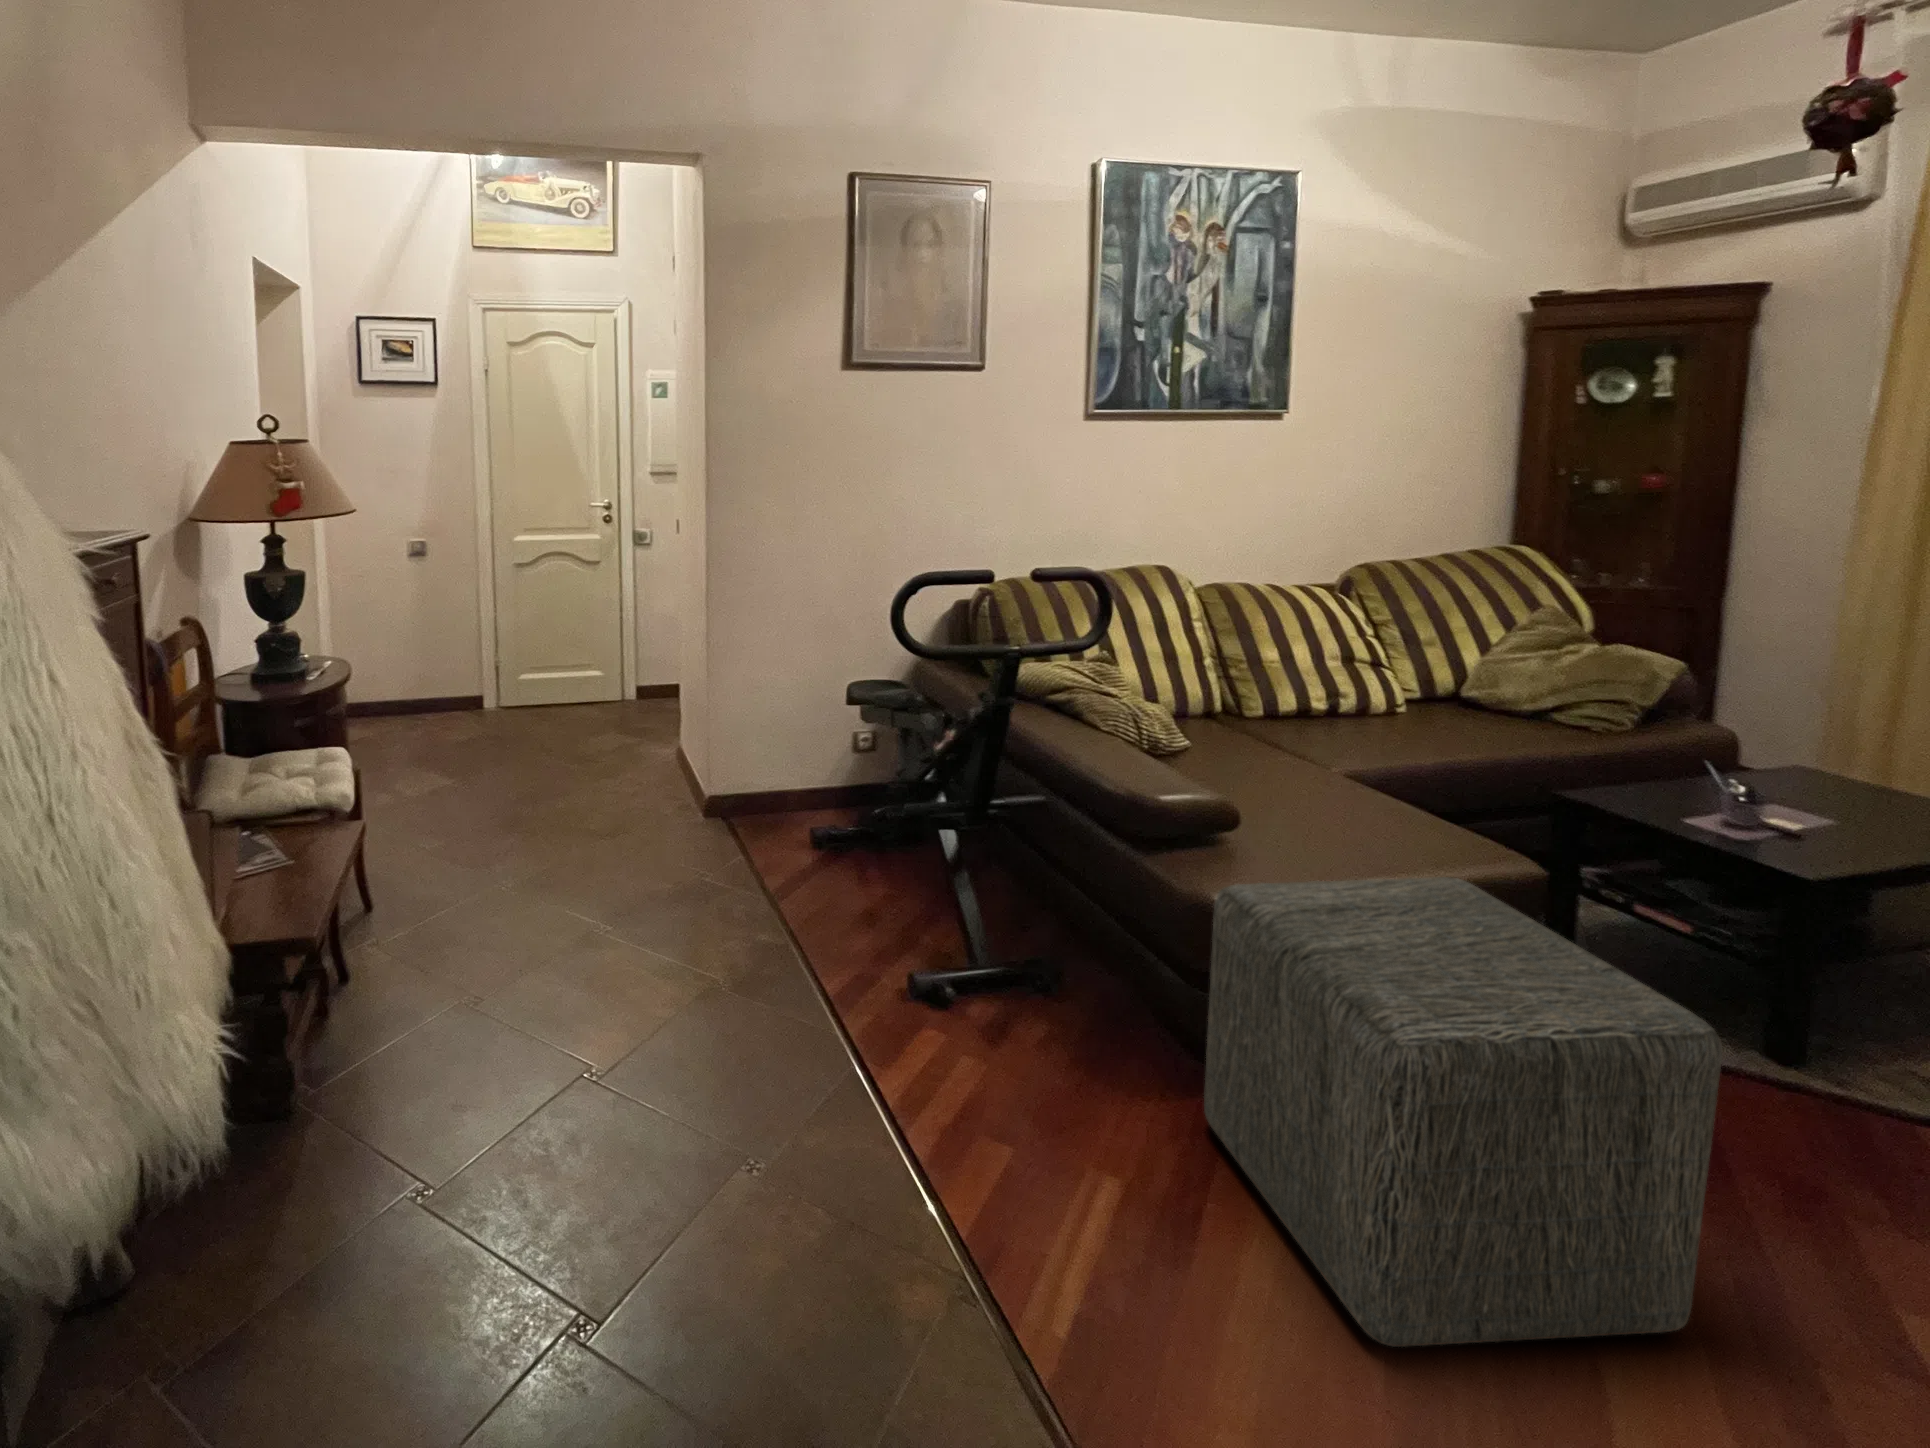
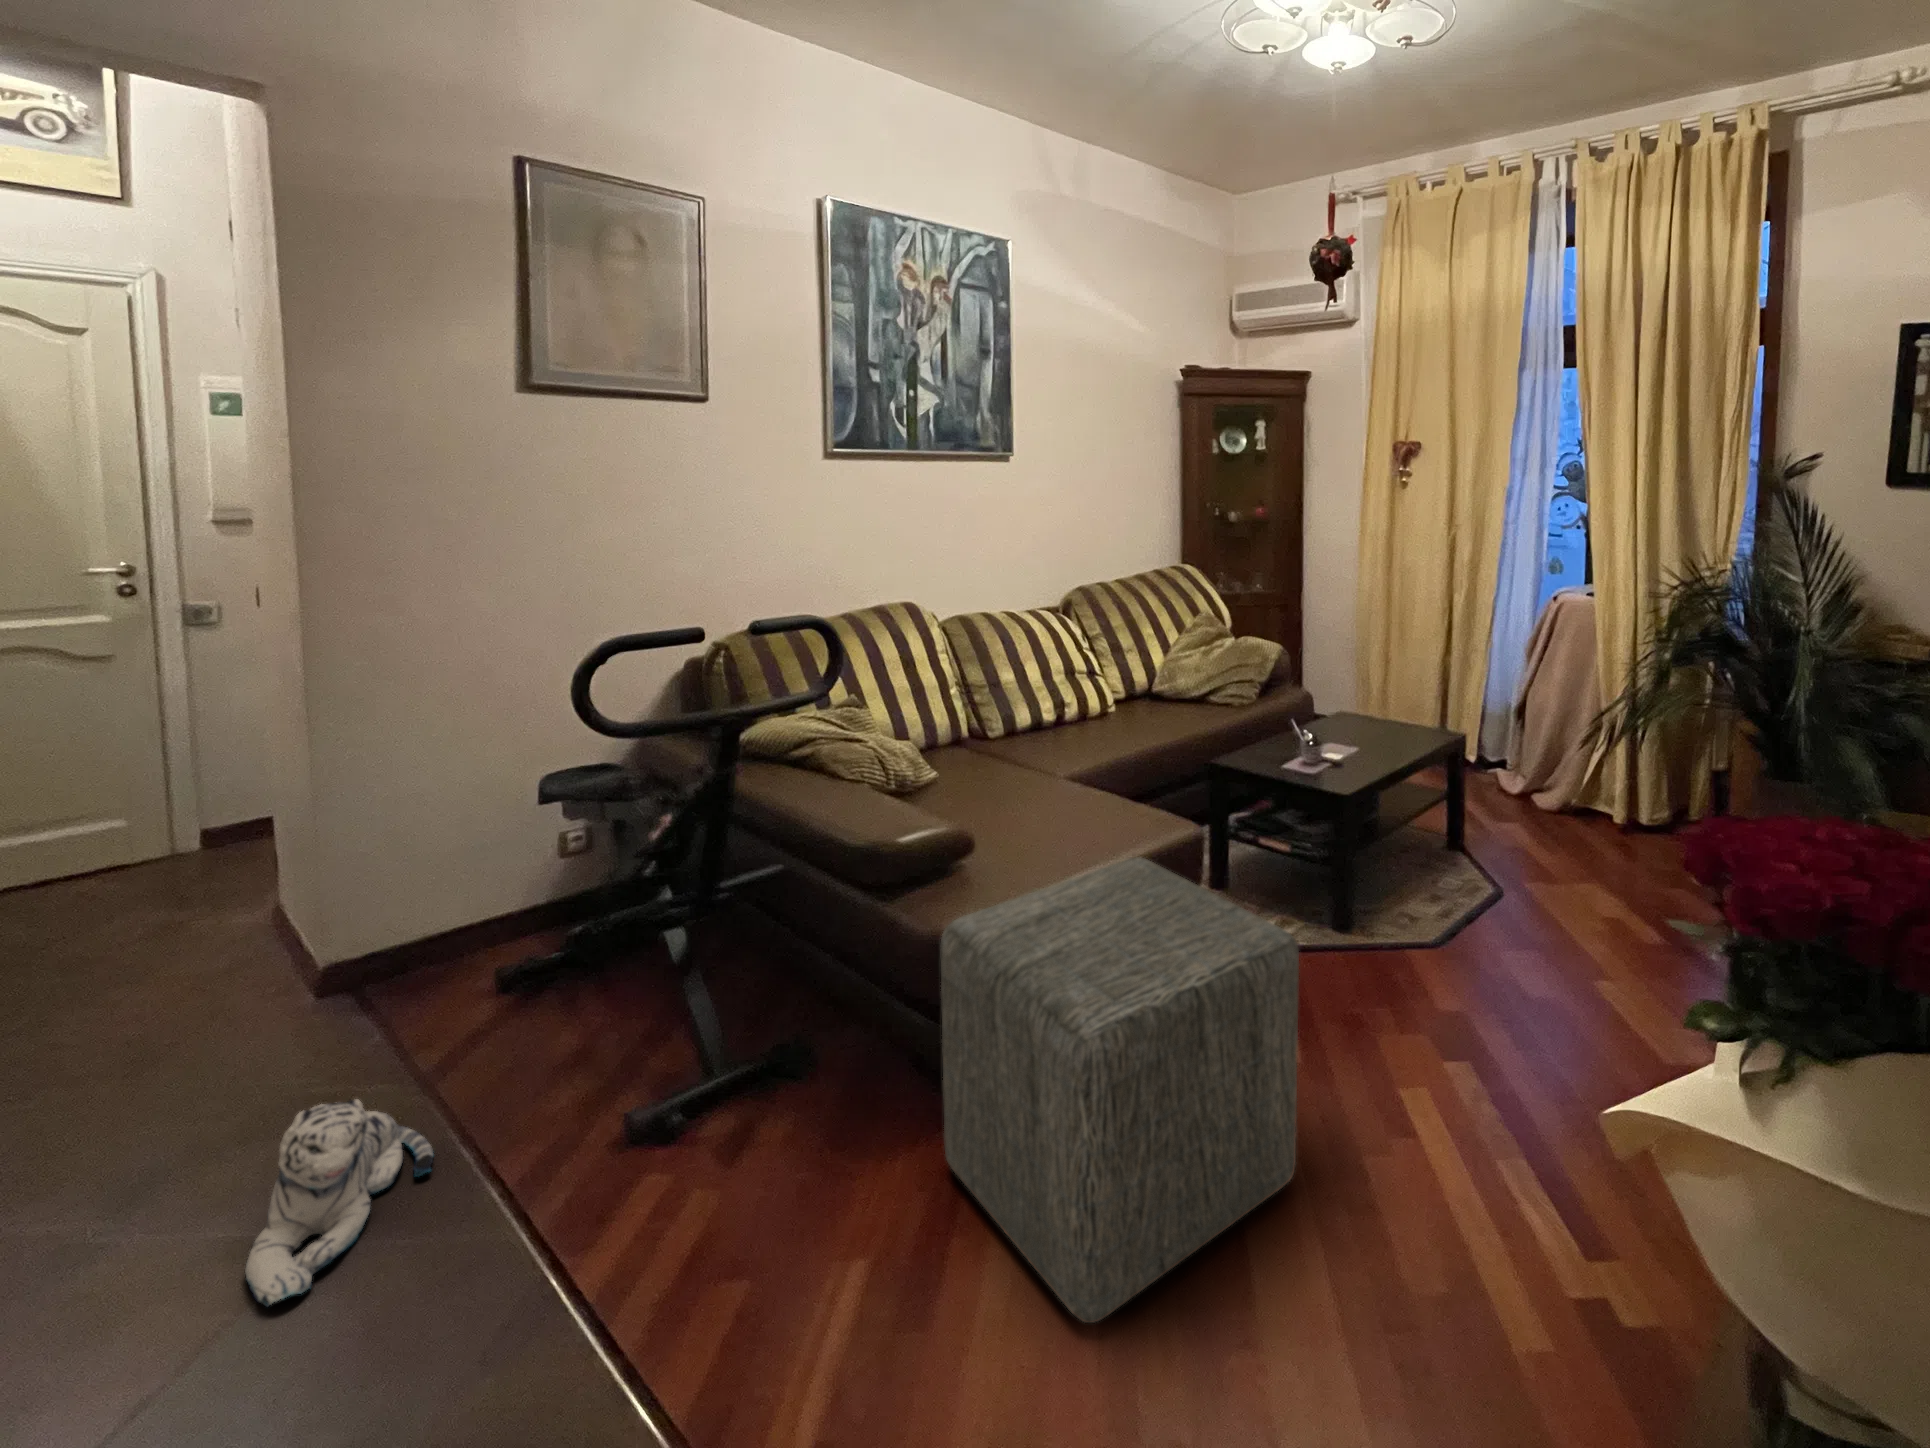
plush toy: none [693,885,790,1009] -> present [245,1099,434,1307]

